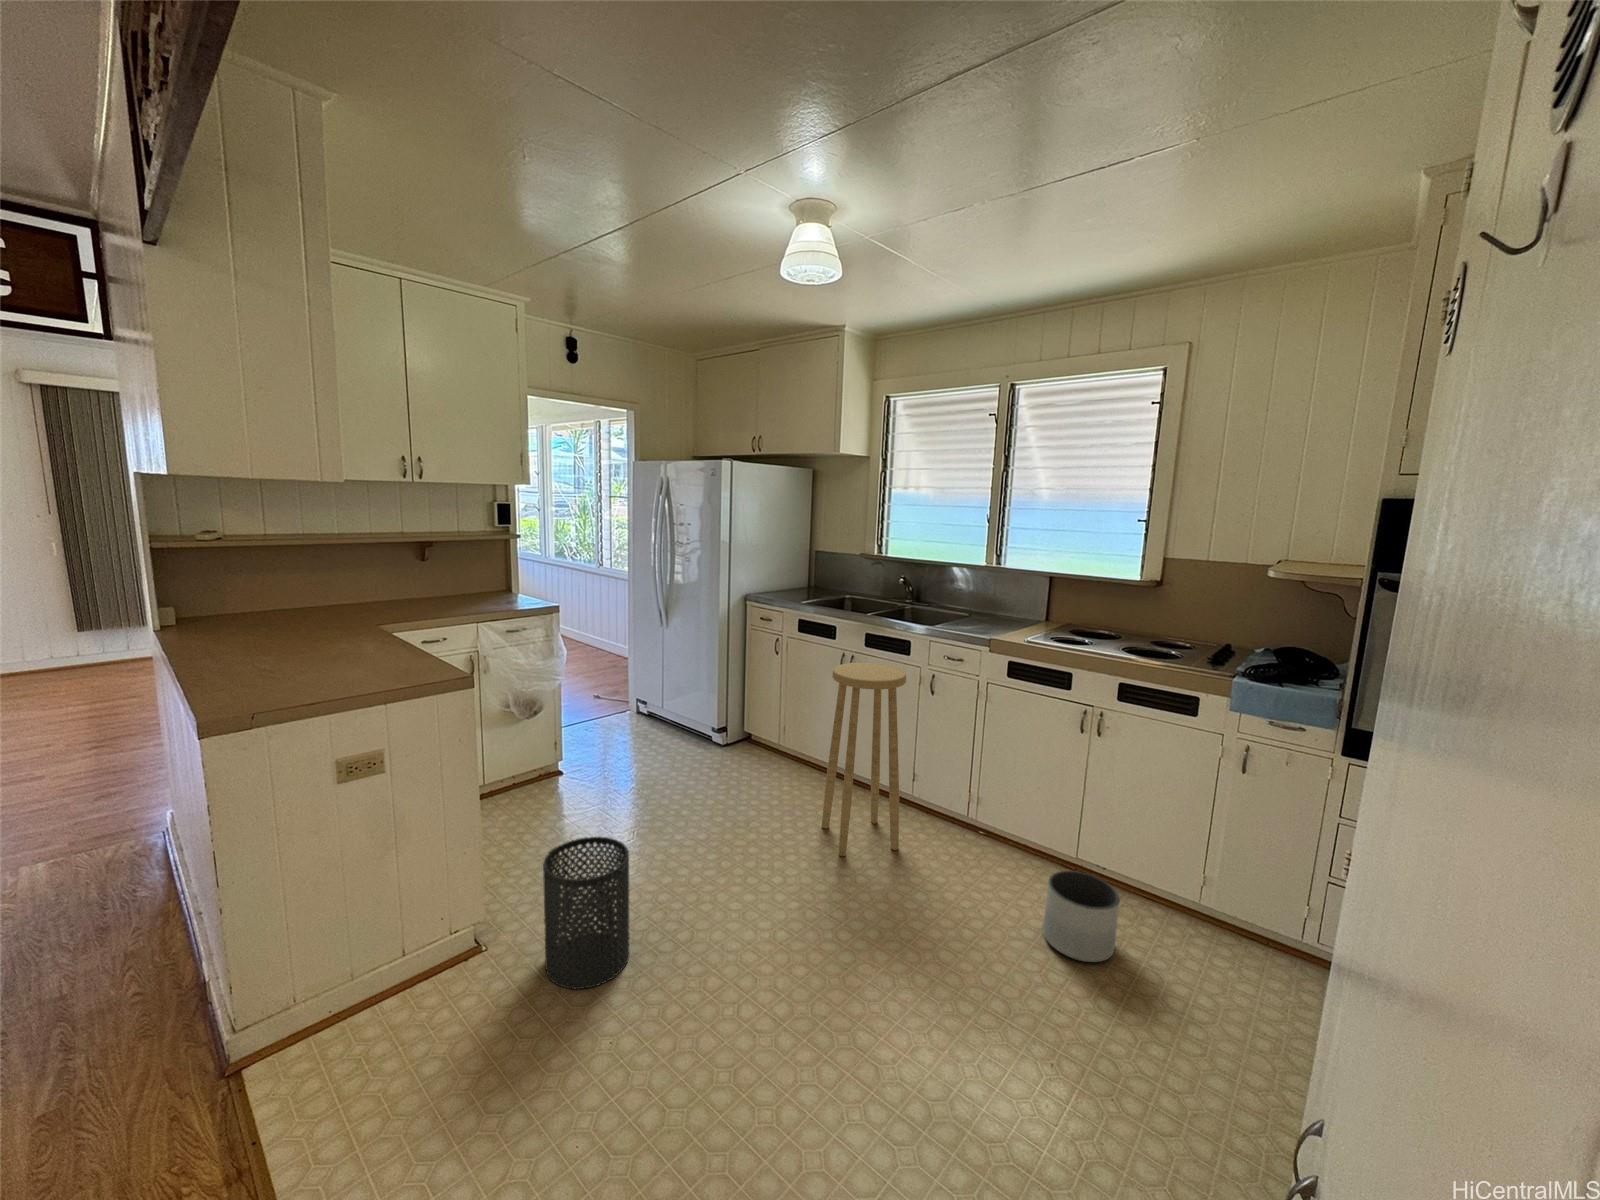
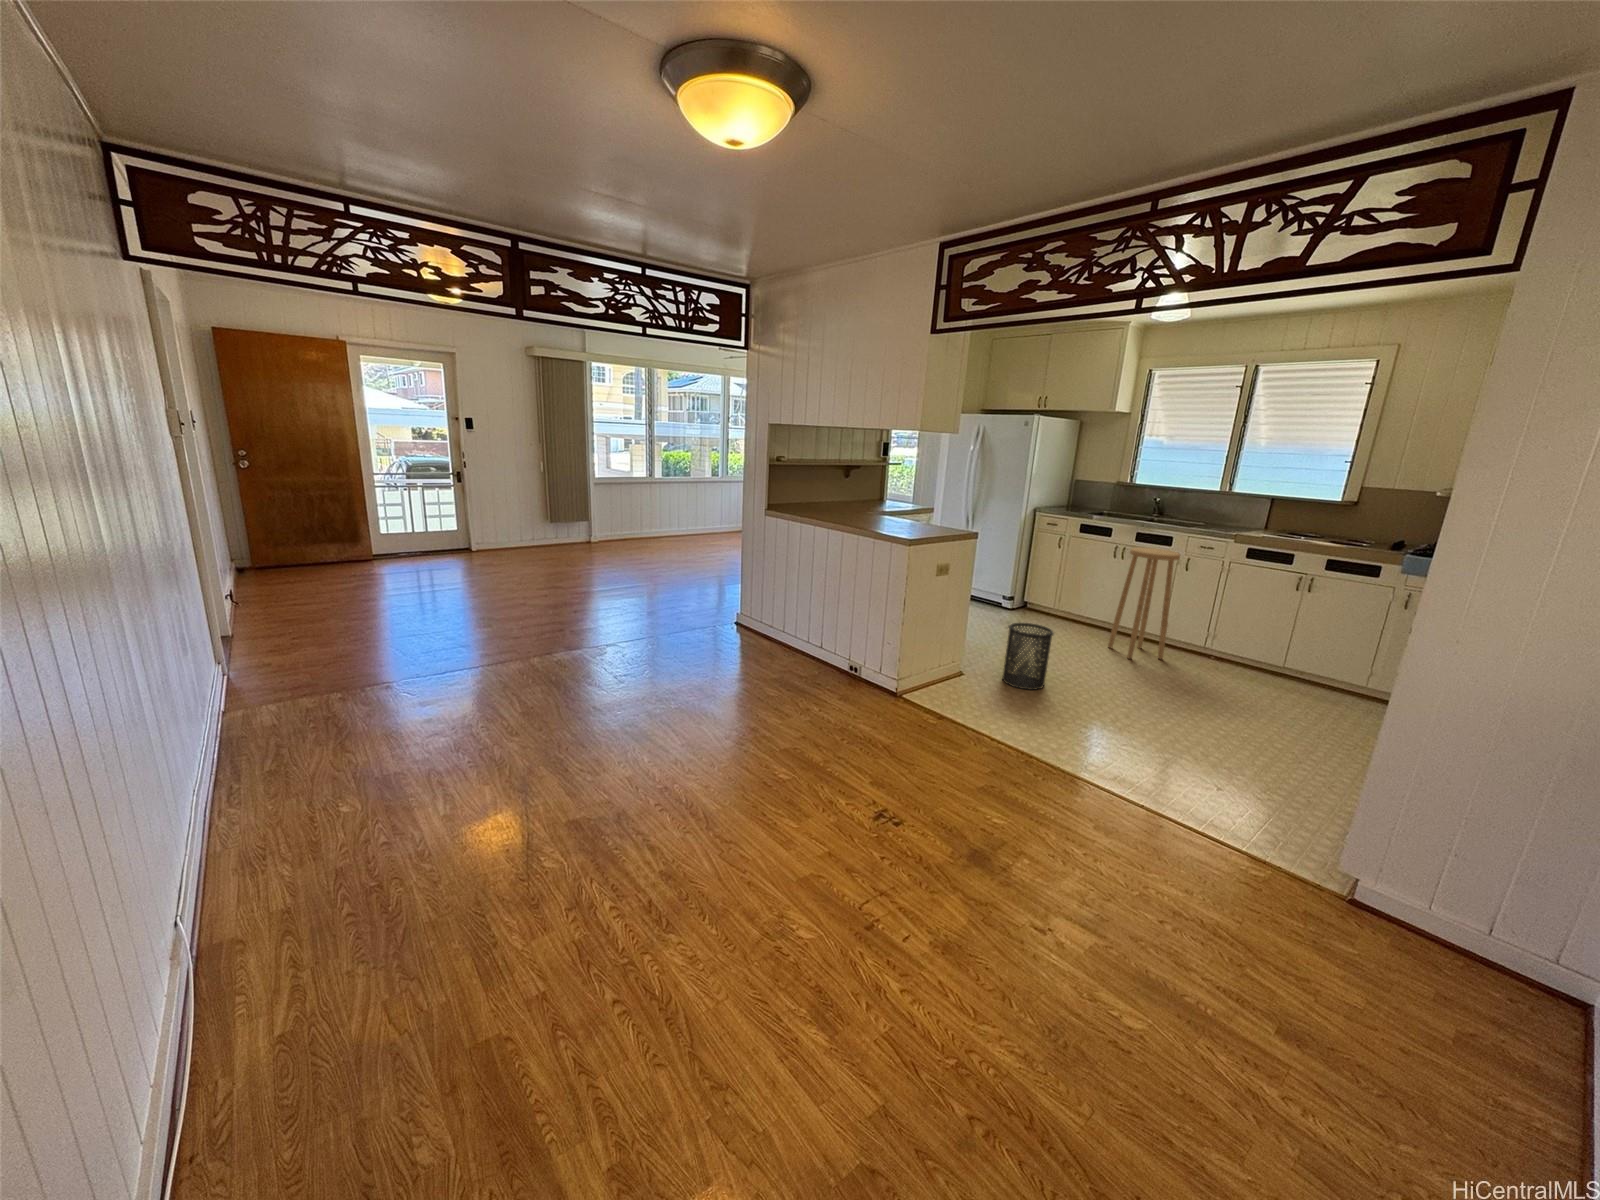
planter: present [1043,871,1120,962] -> none [1269,662,1321,705]

